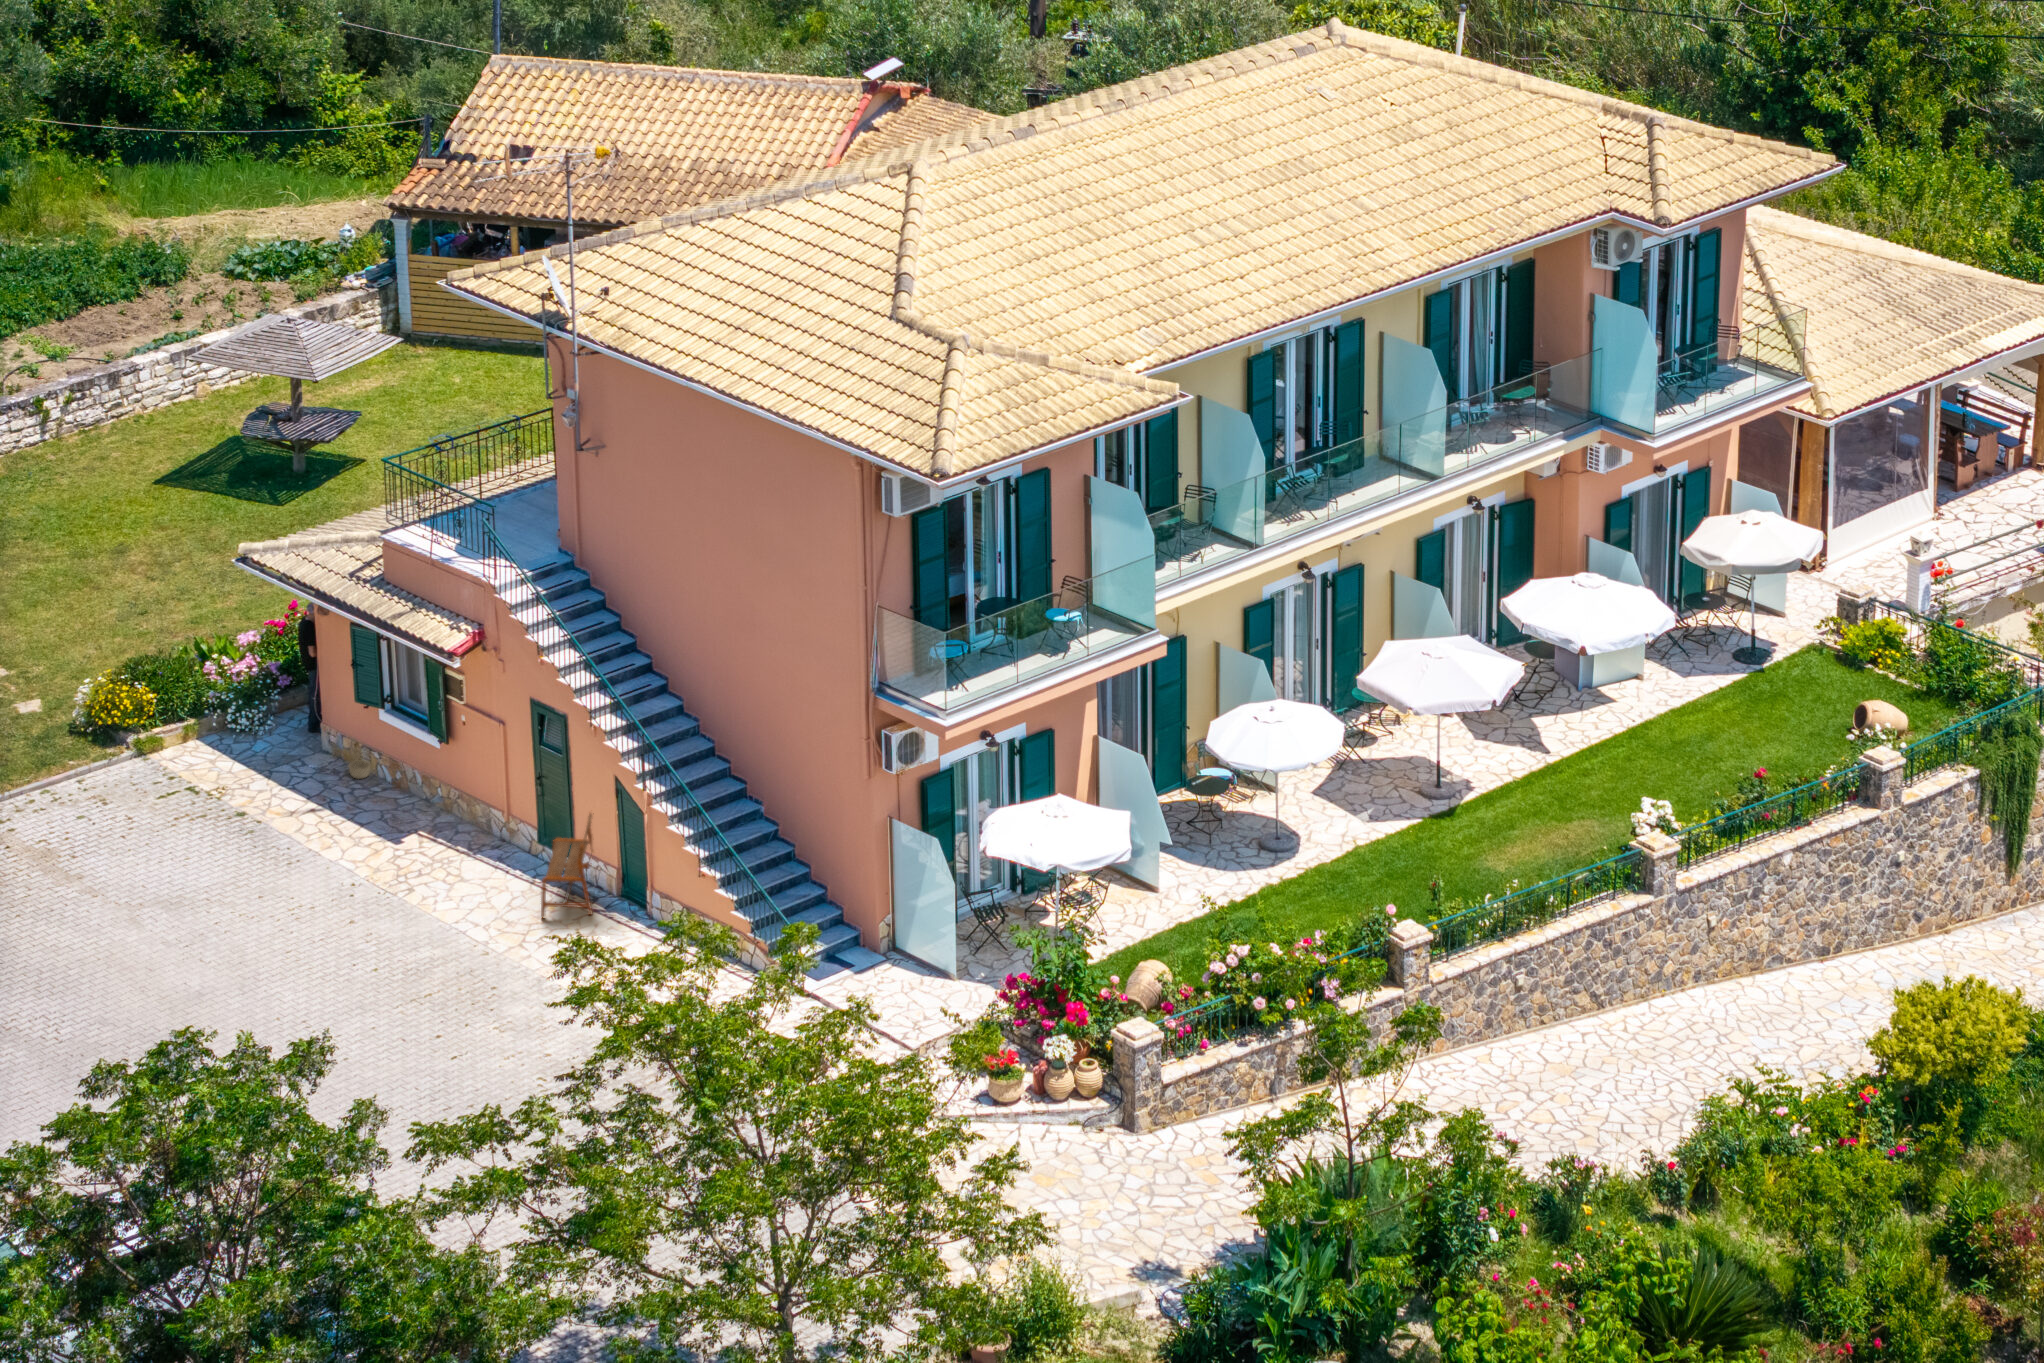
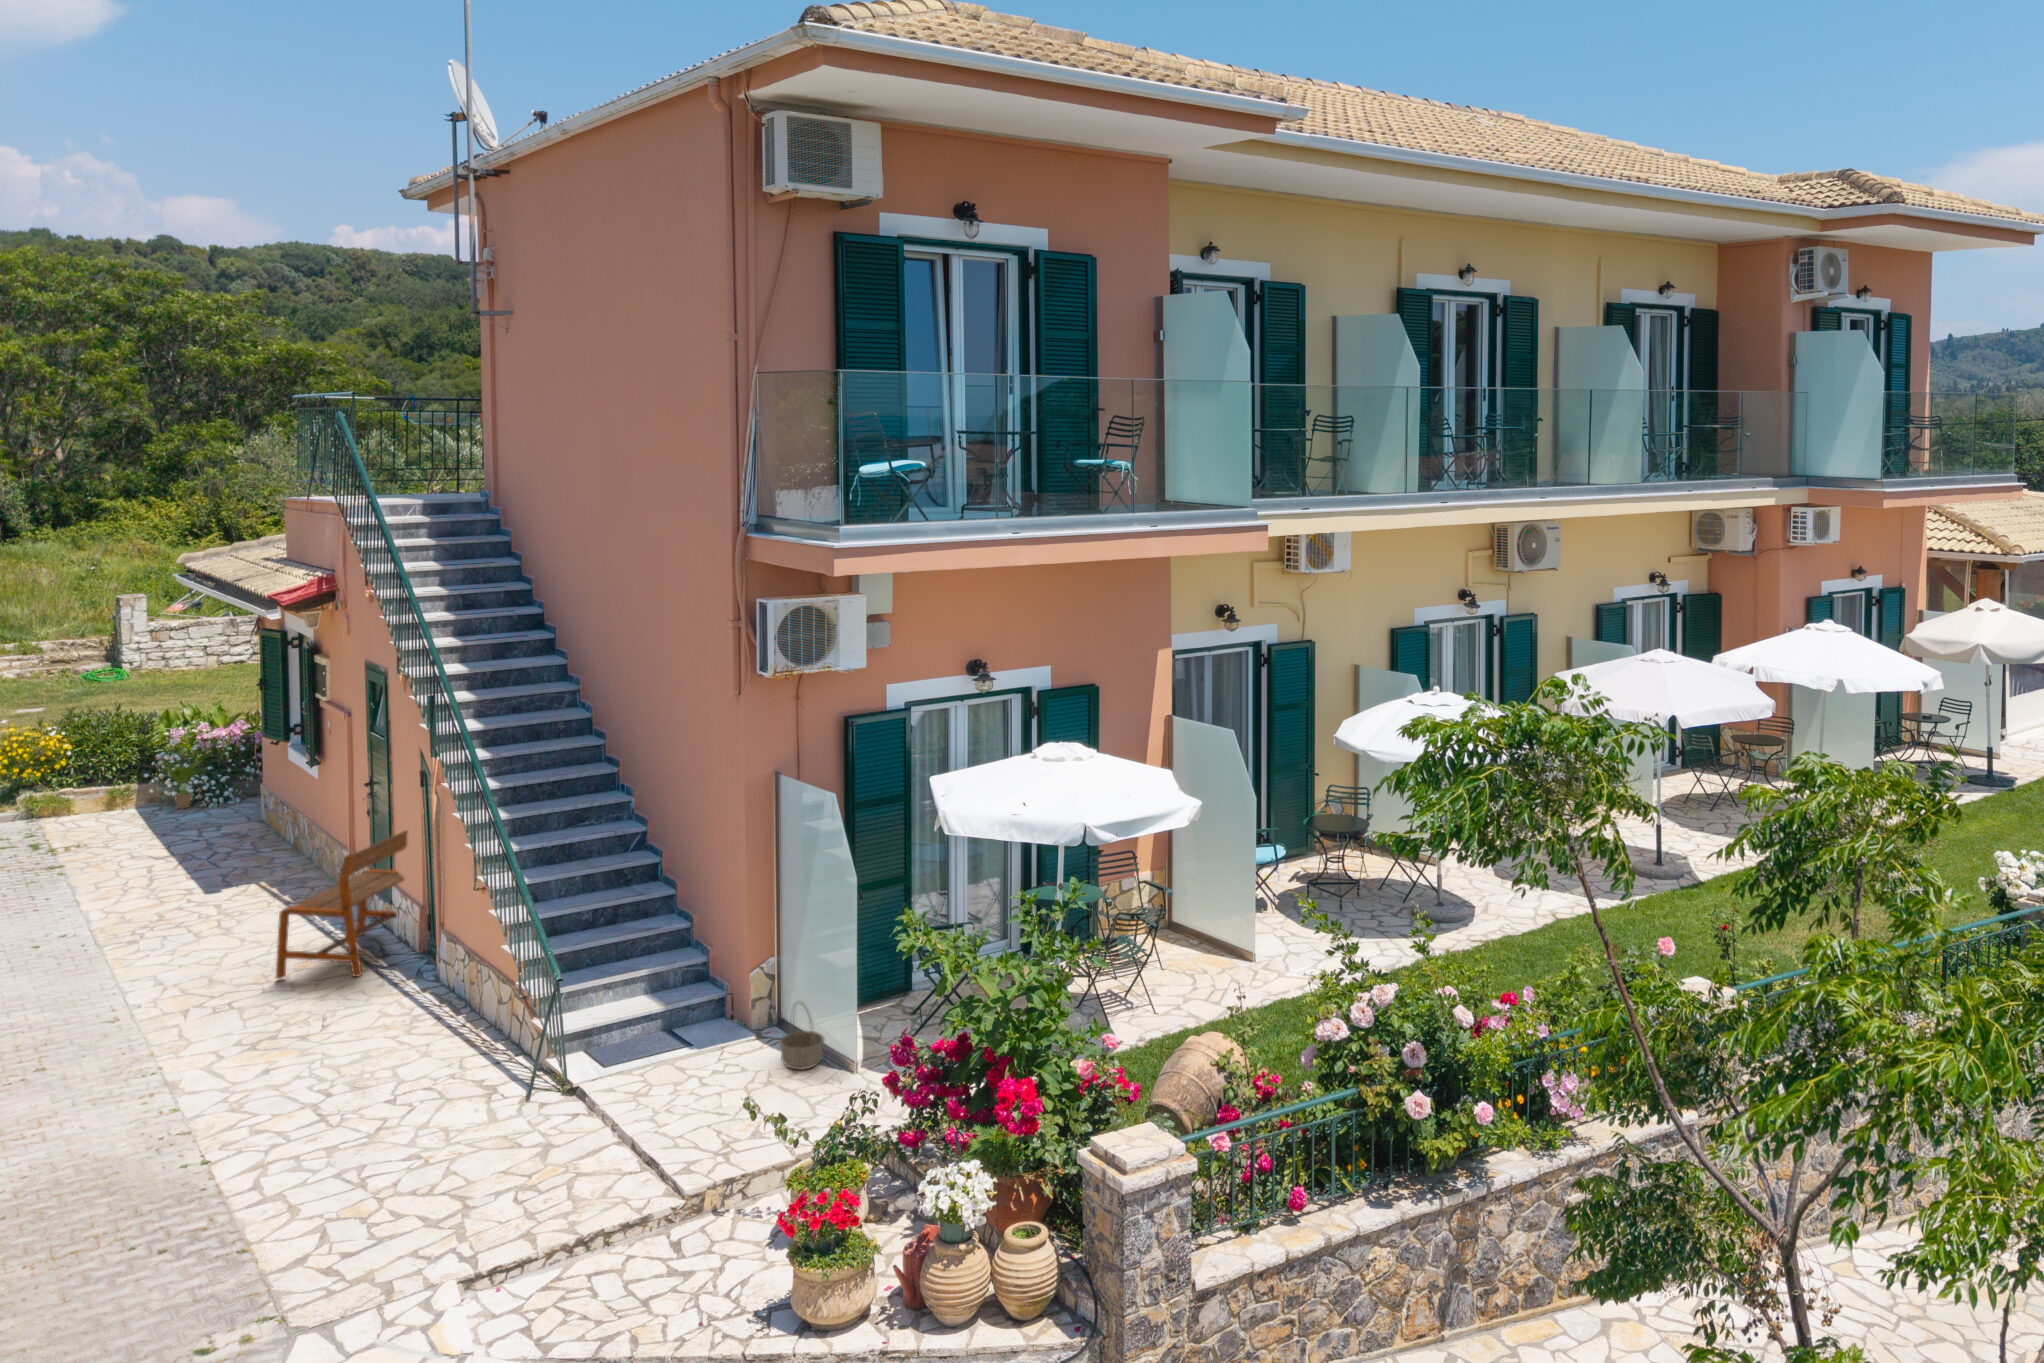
potted plant: none [225,697,263,739] -> present [164,762,206,809]
basket: present [349,748,370,779] -> present [780,1003,824,1070]

